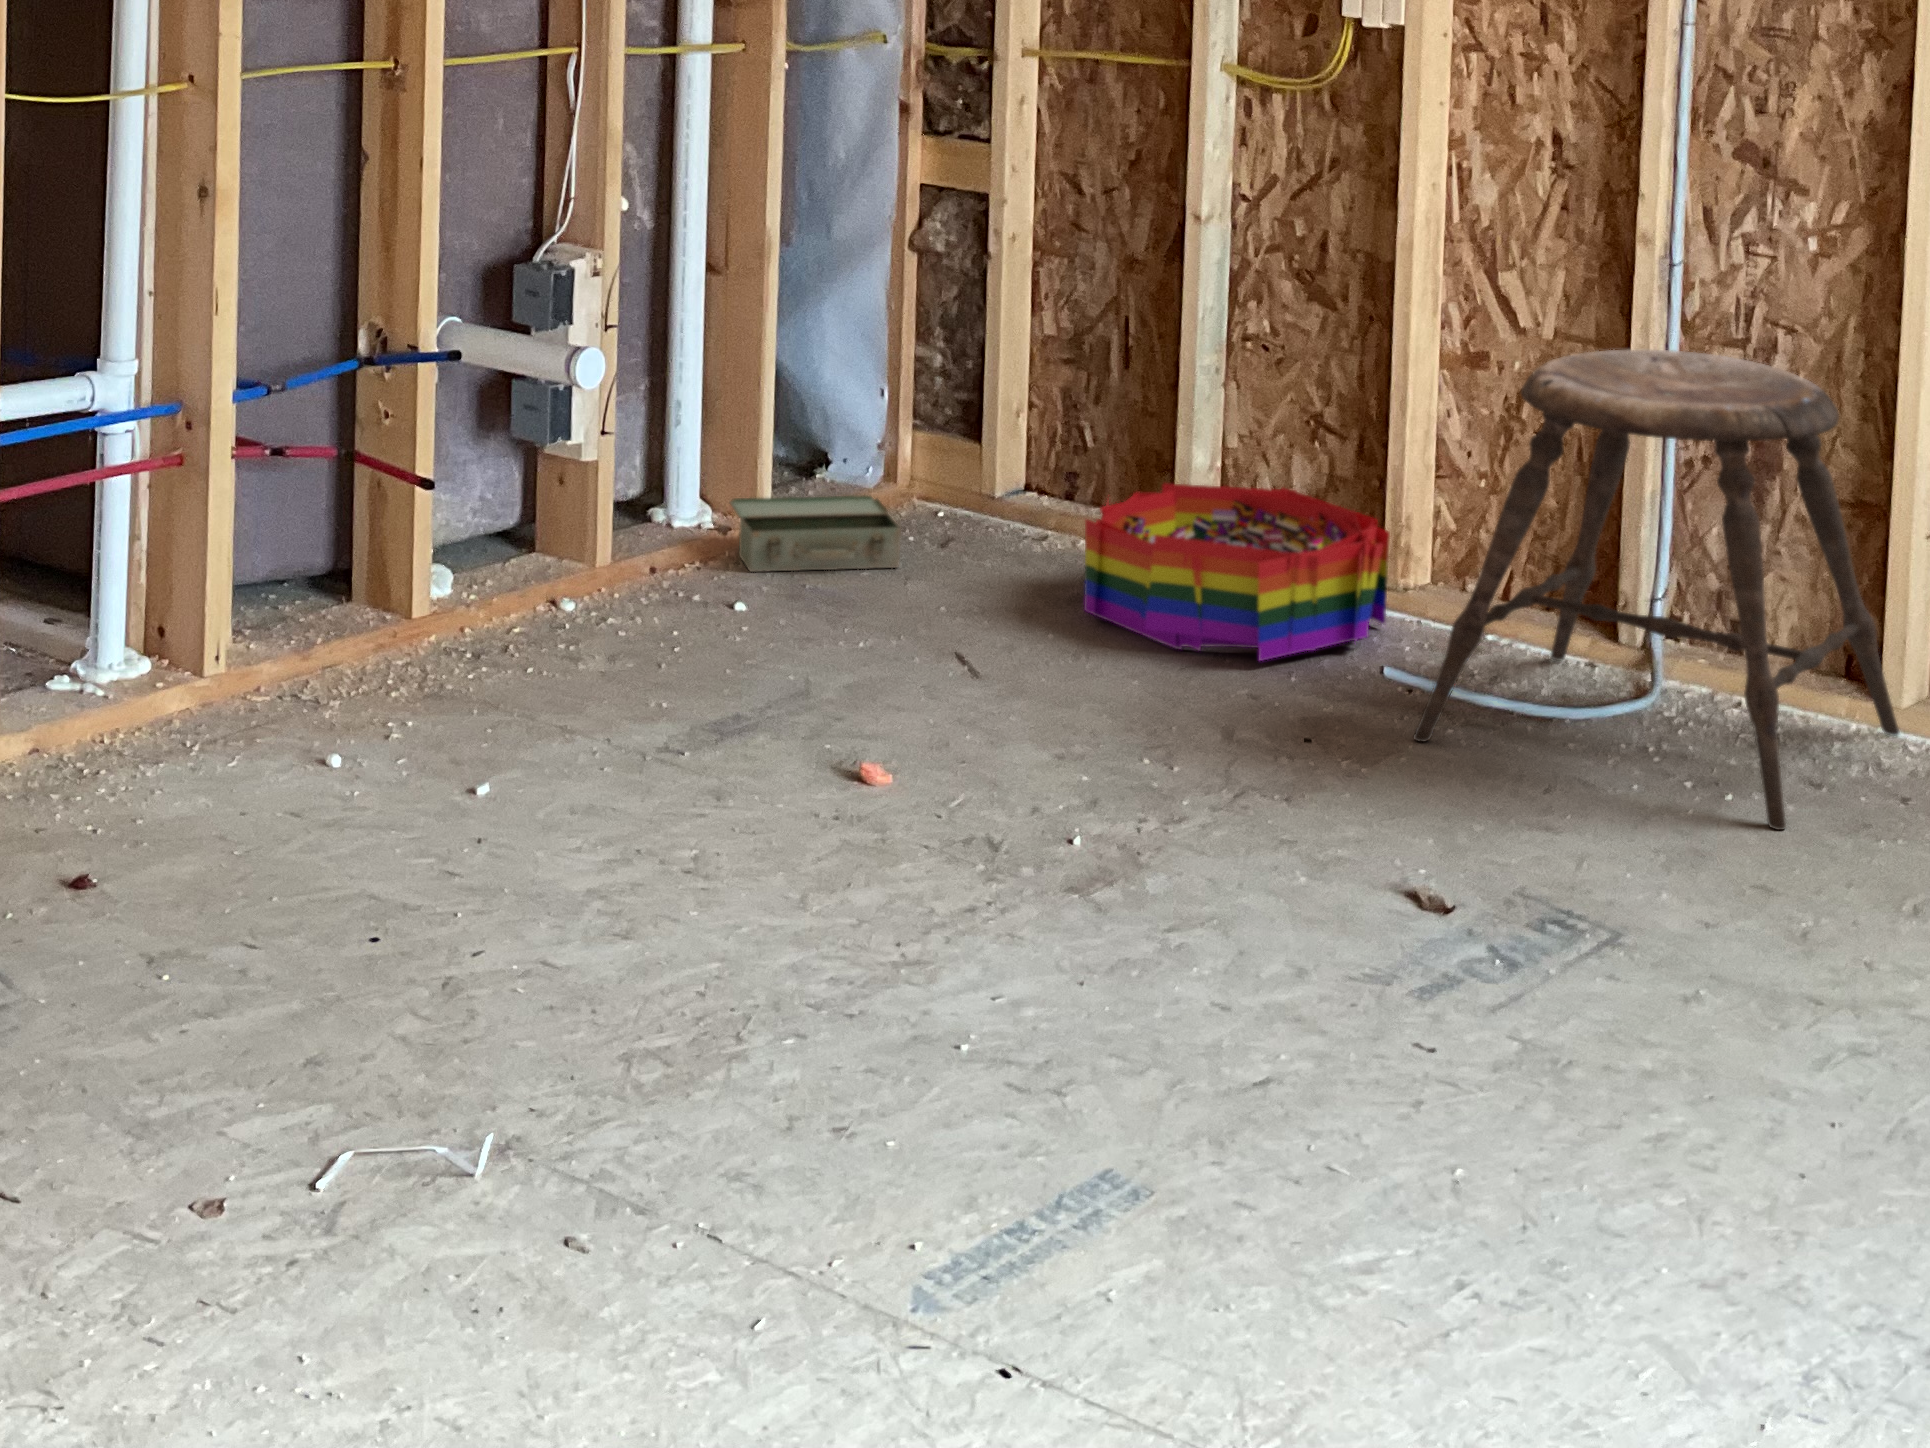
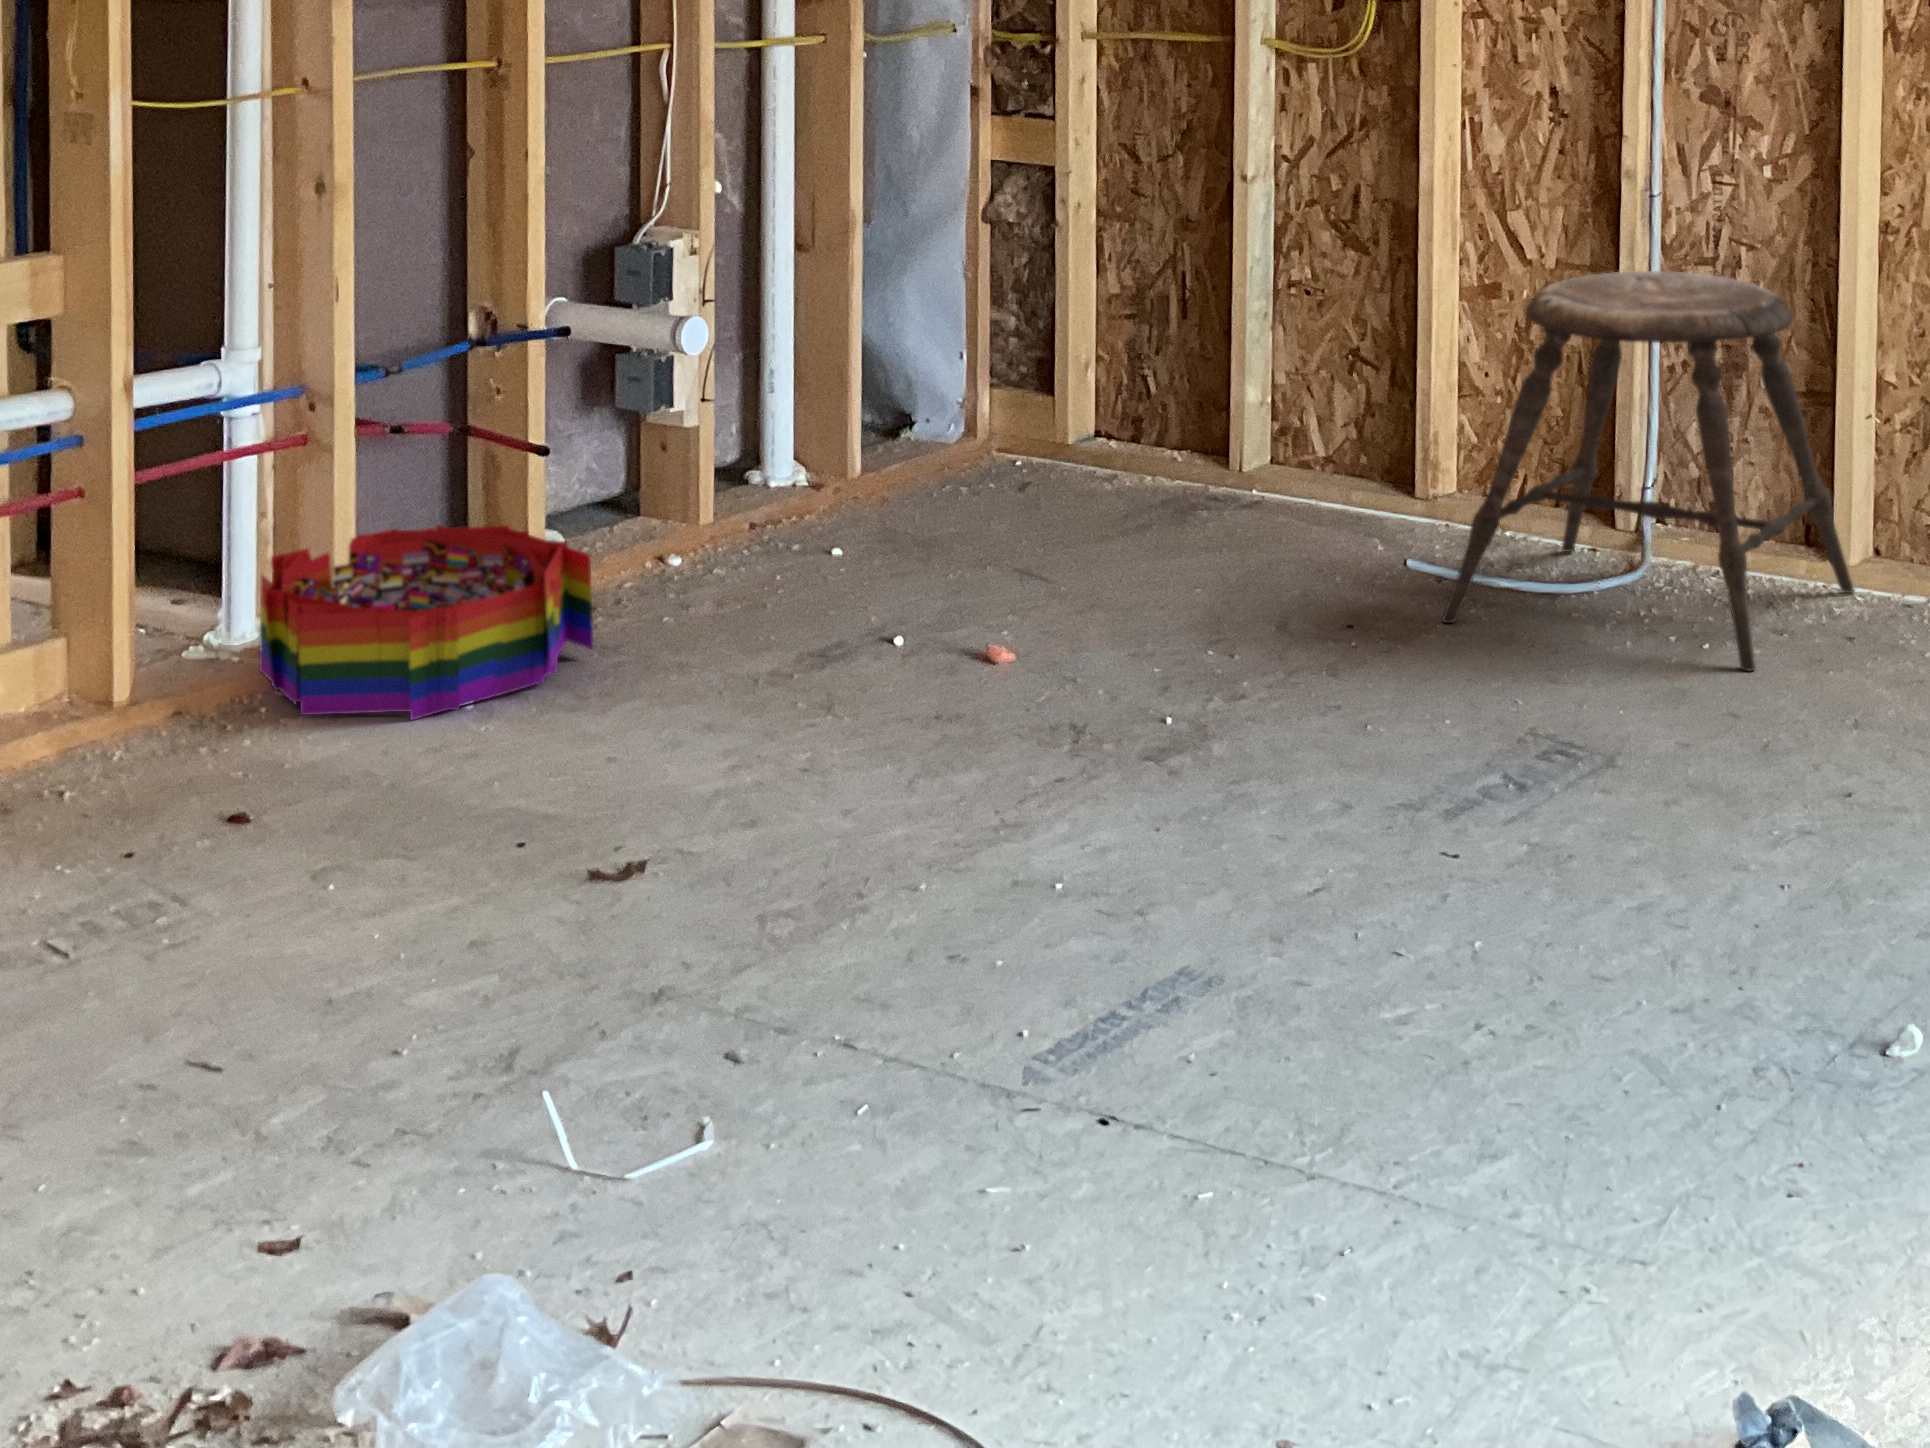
storage bin: present [1084,484,1390,661] -> present [259,525,593,721]
toolbox: present [730,495,901,572] -> none [819,449,981,522]

